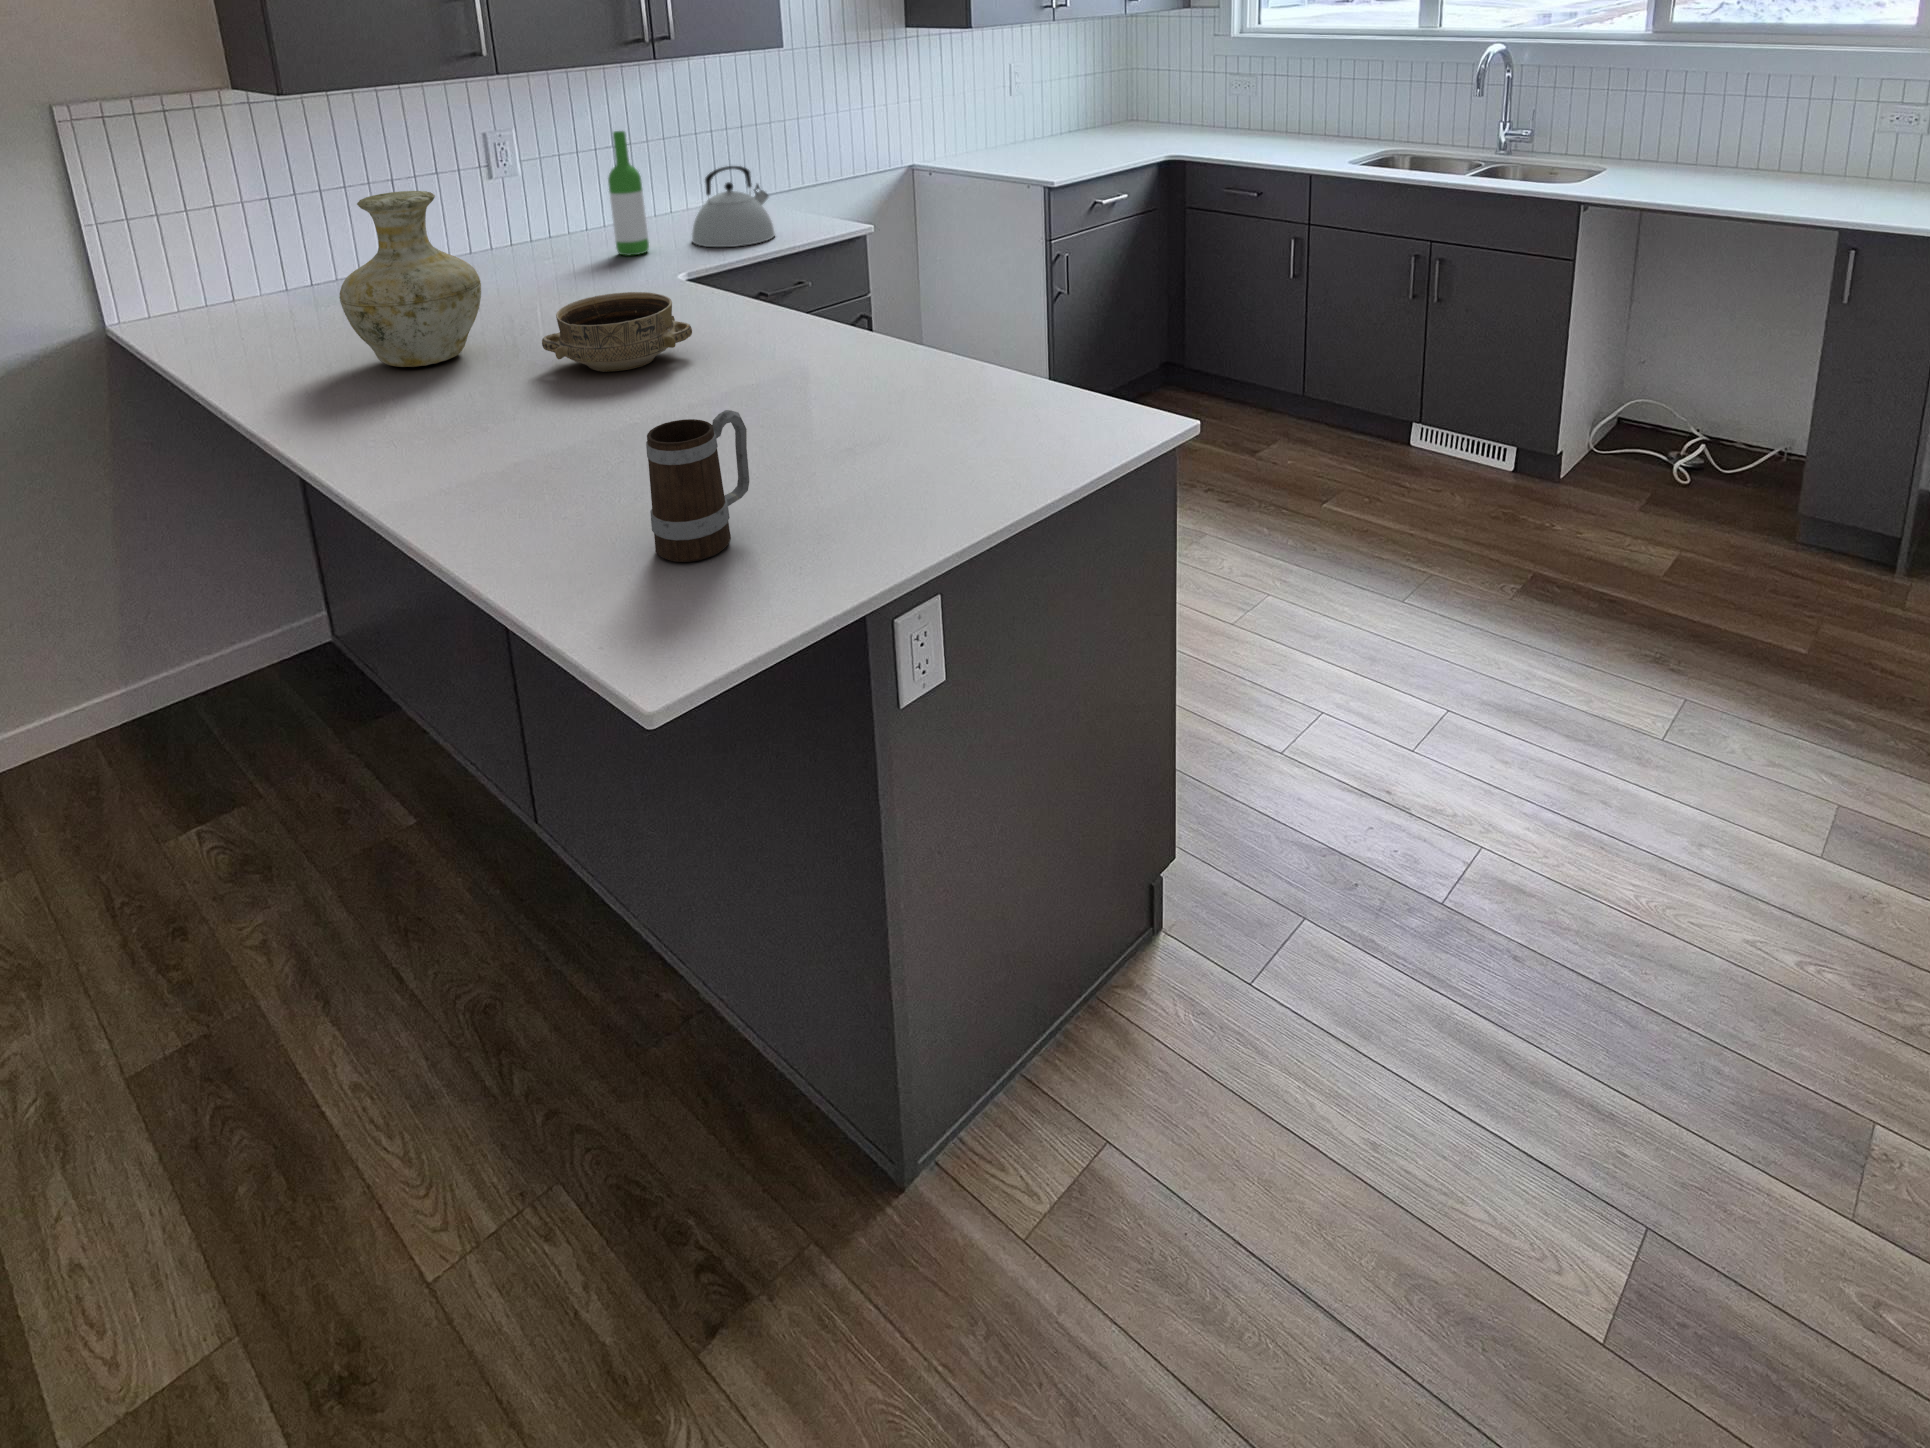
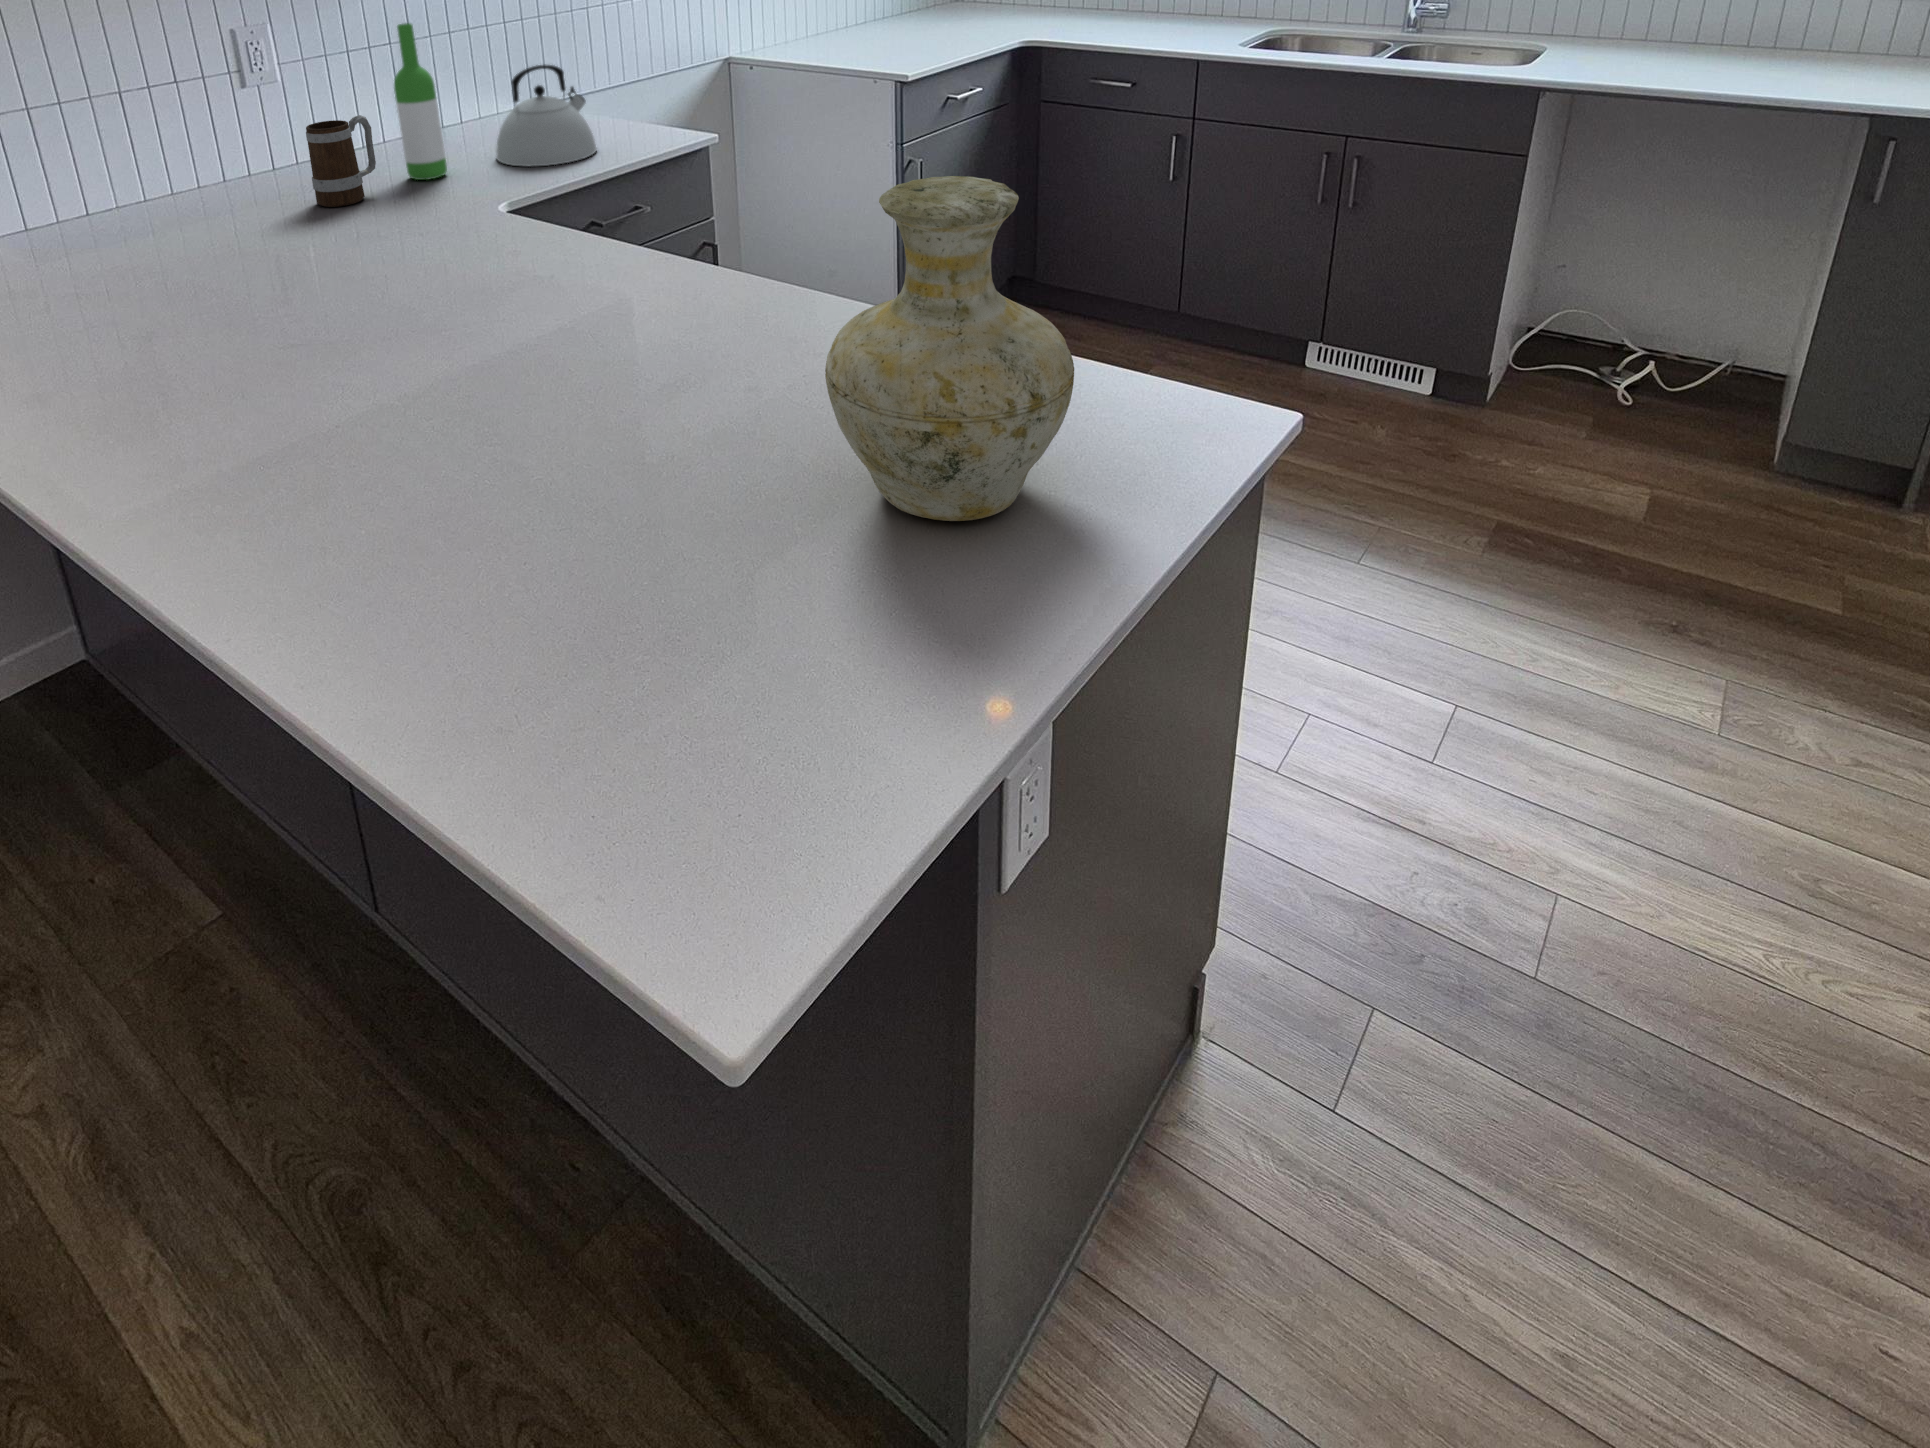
vase: present [340,191,481,367] -> present [825,176,1074,521]
ceramic bowl: present [542,292,692,372] -> none [355,238,552,348]
mug: present [646,410,749,562] -> present [306,115,376,207]

